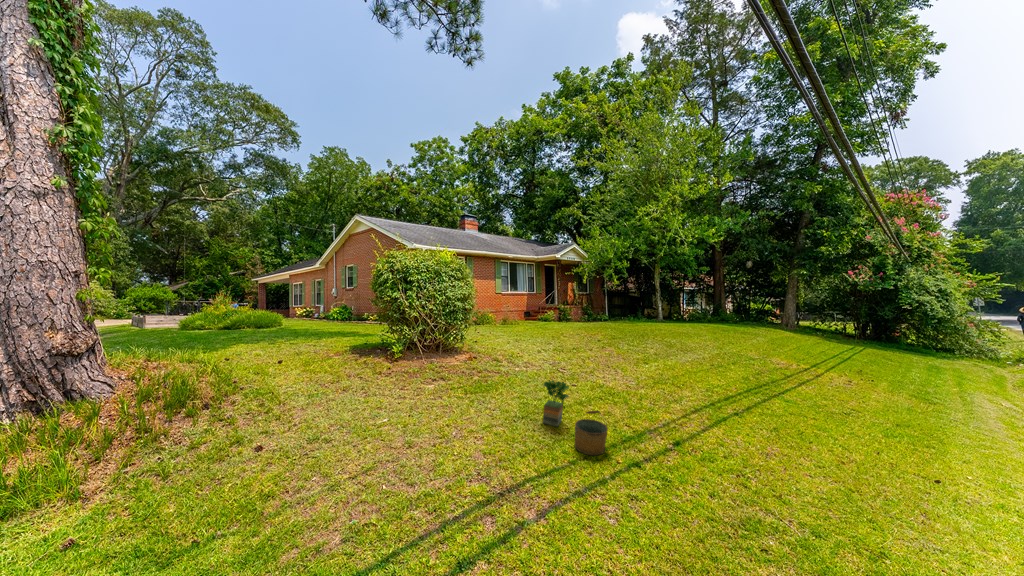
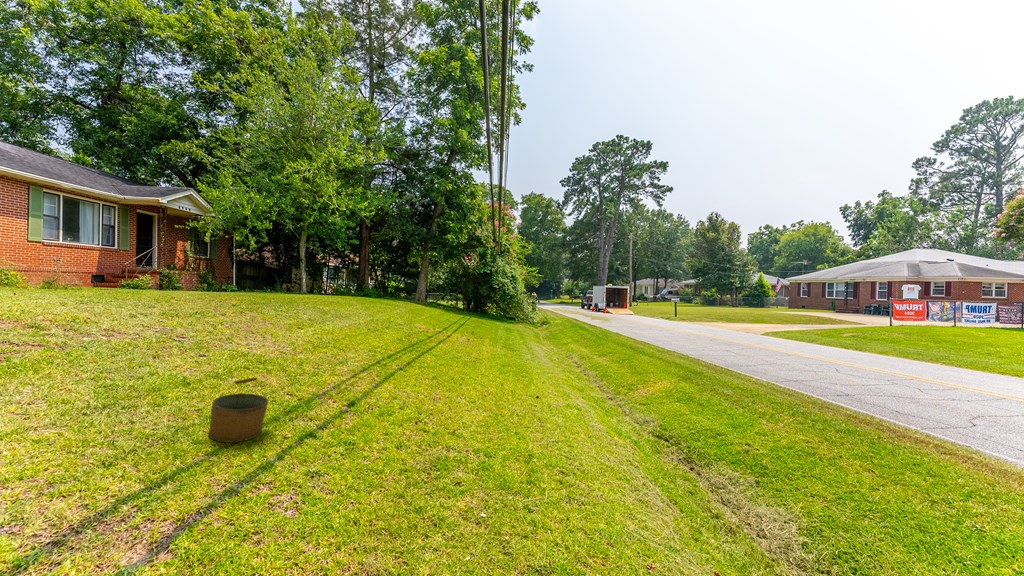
potted tree: present [543,380,569,427] -> none [138,345,199,418]

